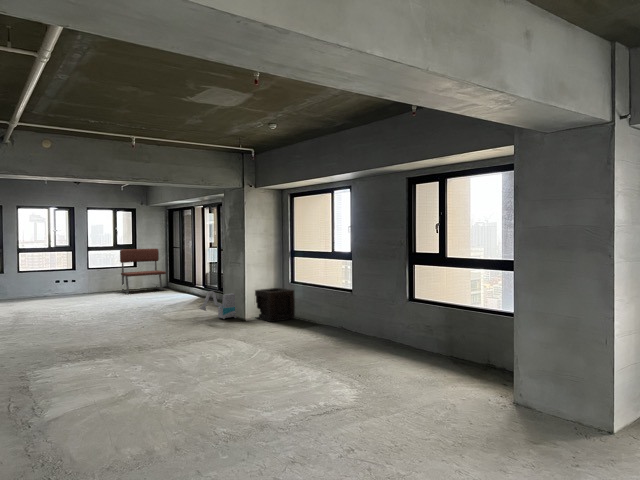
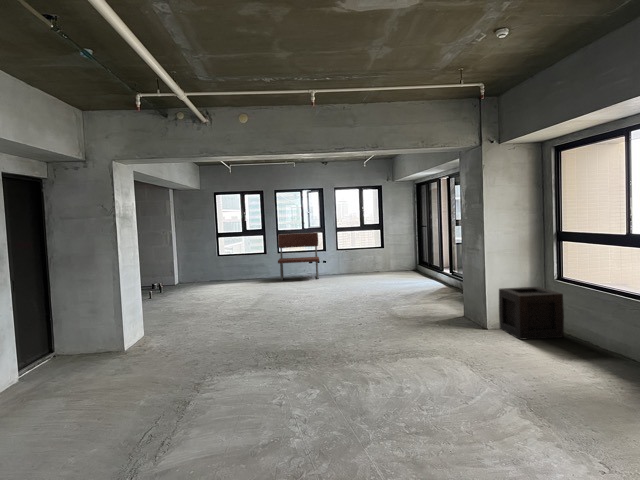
bench: present [120,249,166,293] -> present [278,233,319,281]
vacuum cleaner: present [199,291,237,319] -> none [420,286,475,325]

